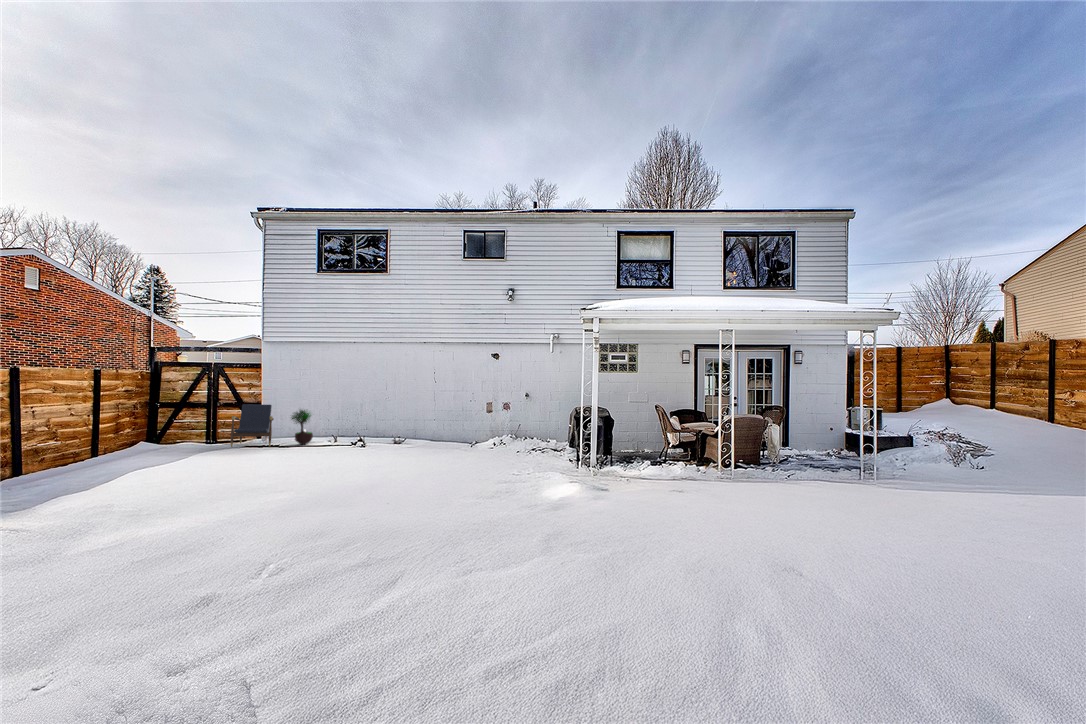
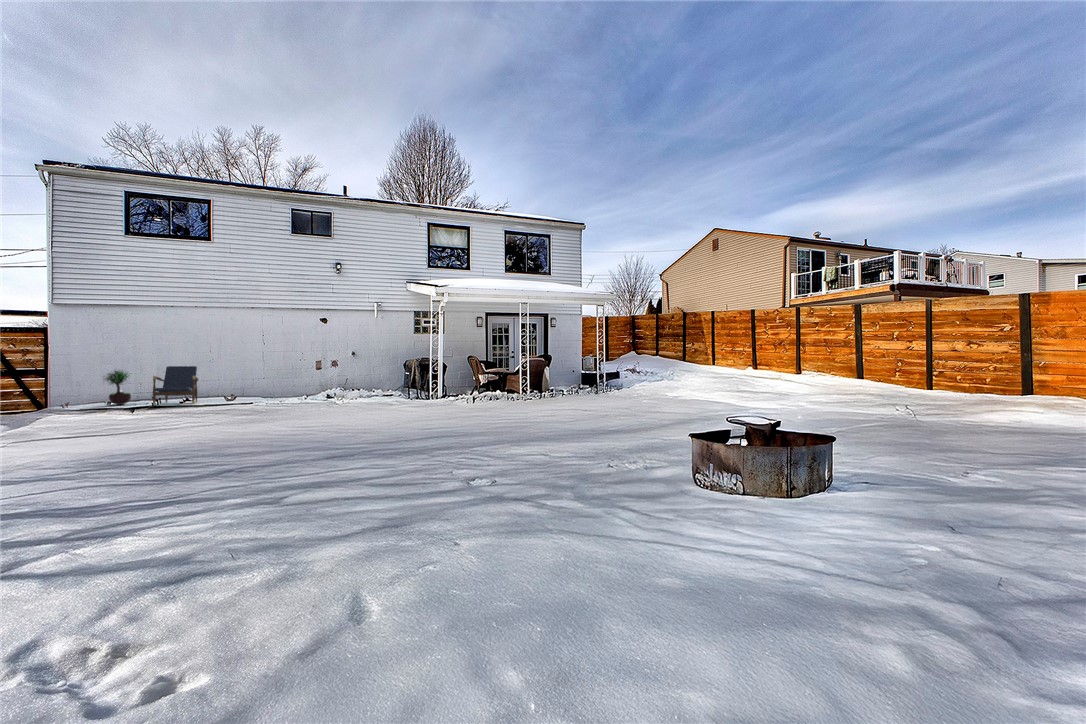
lounge chair: present [231,404,274,447] -> present [153,366,198,405]

